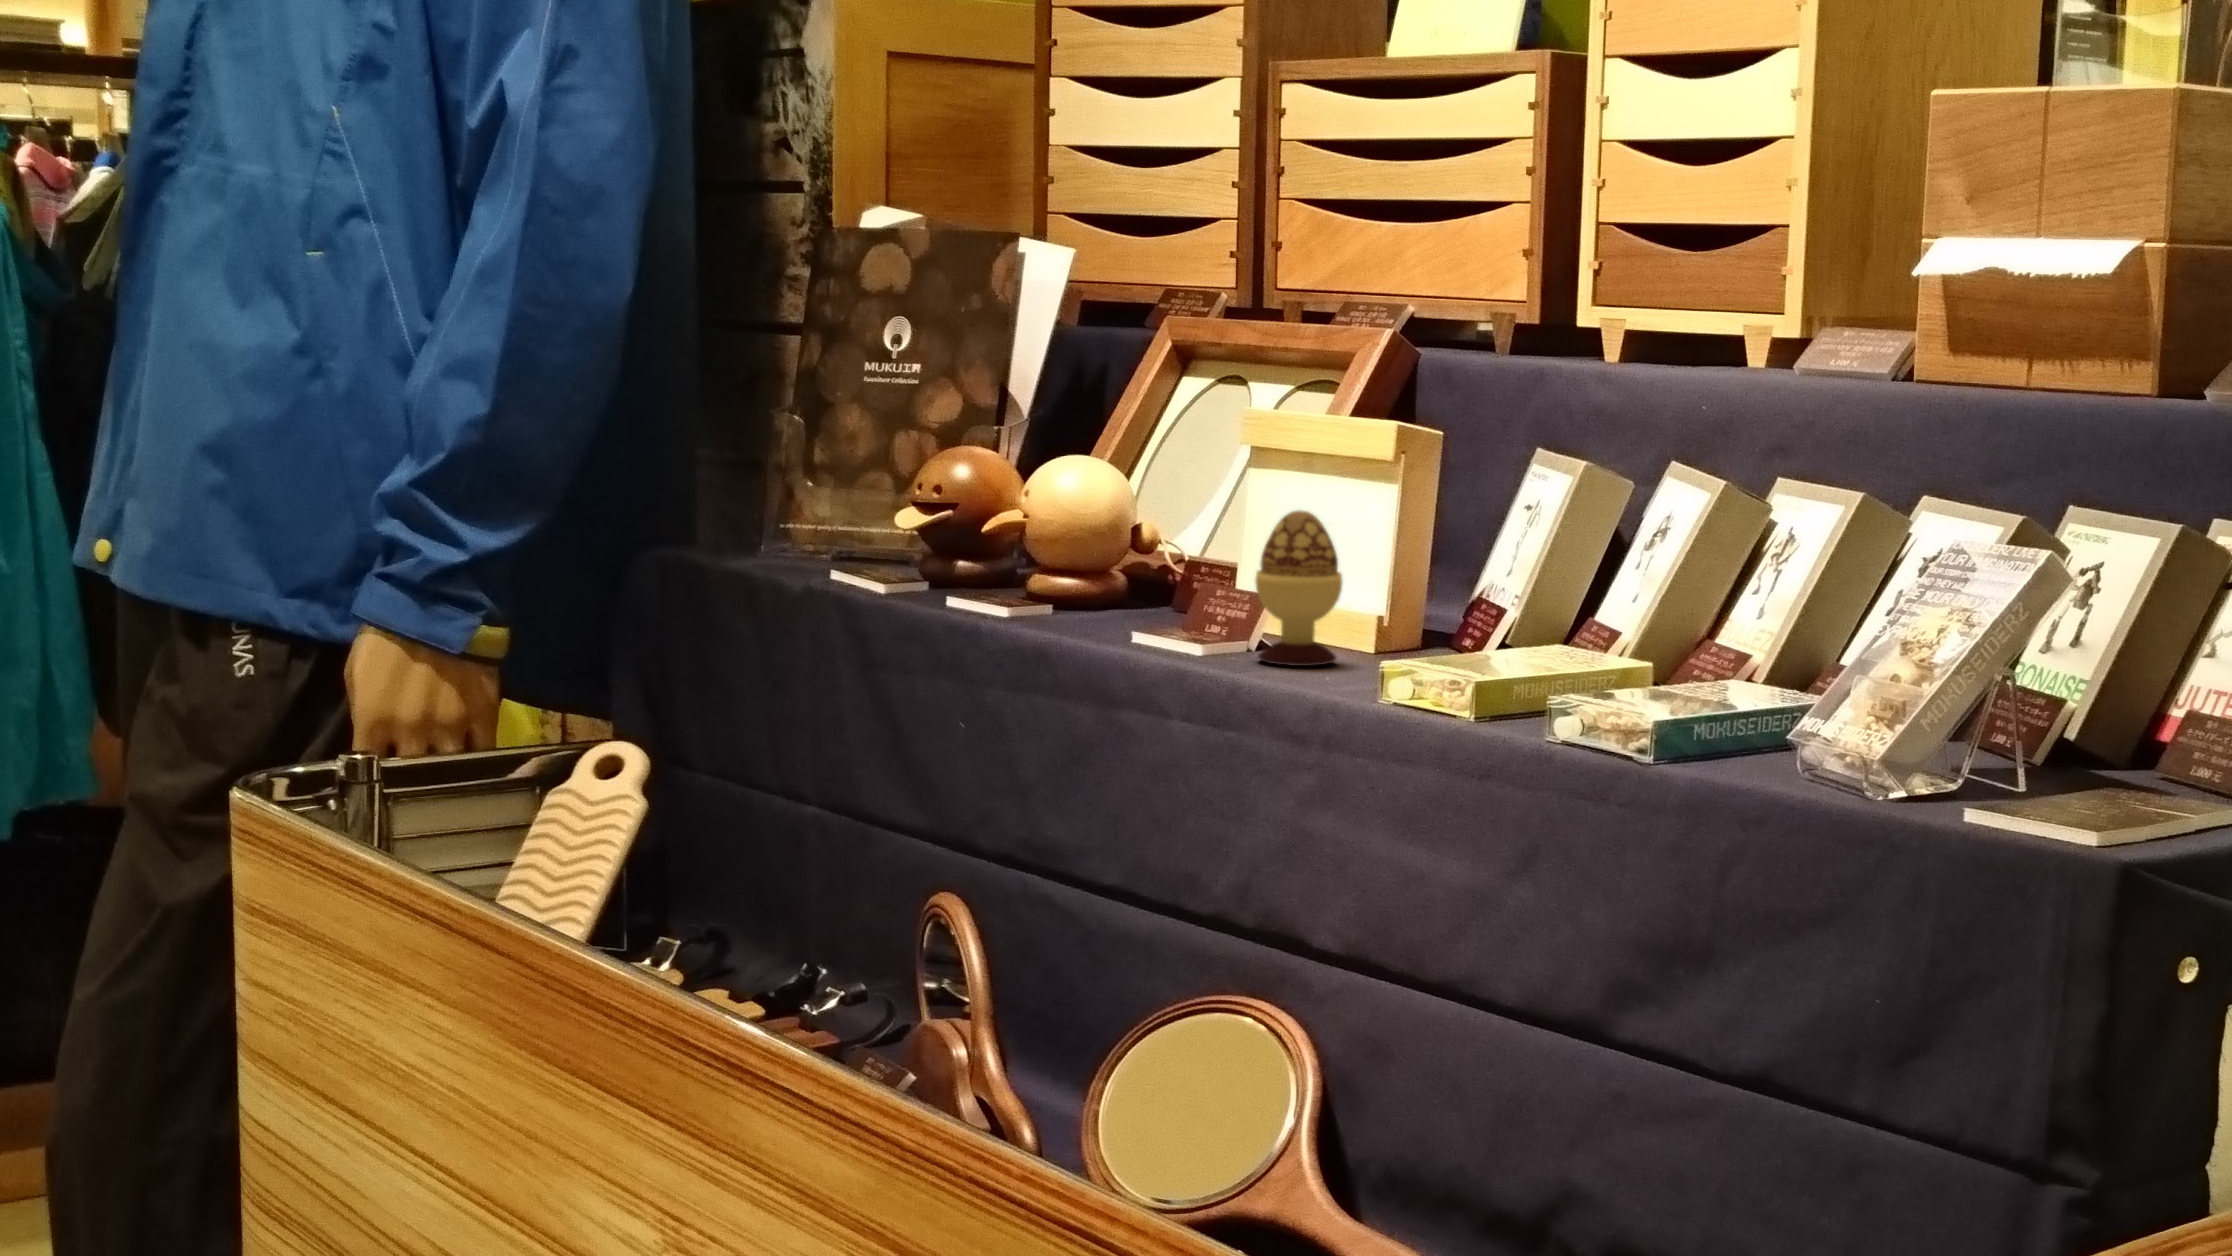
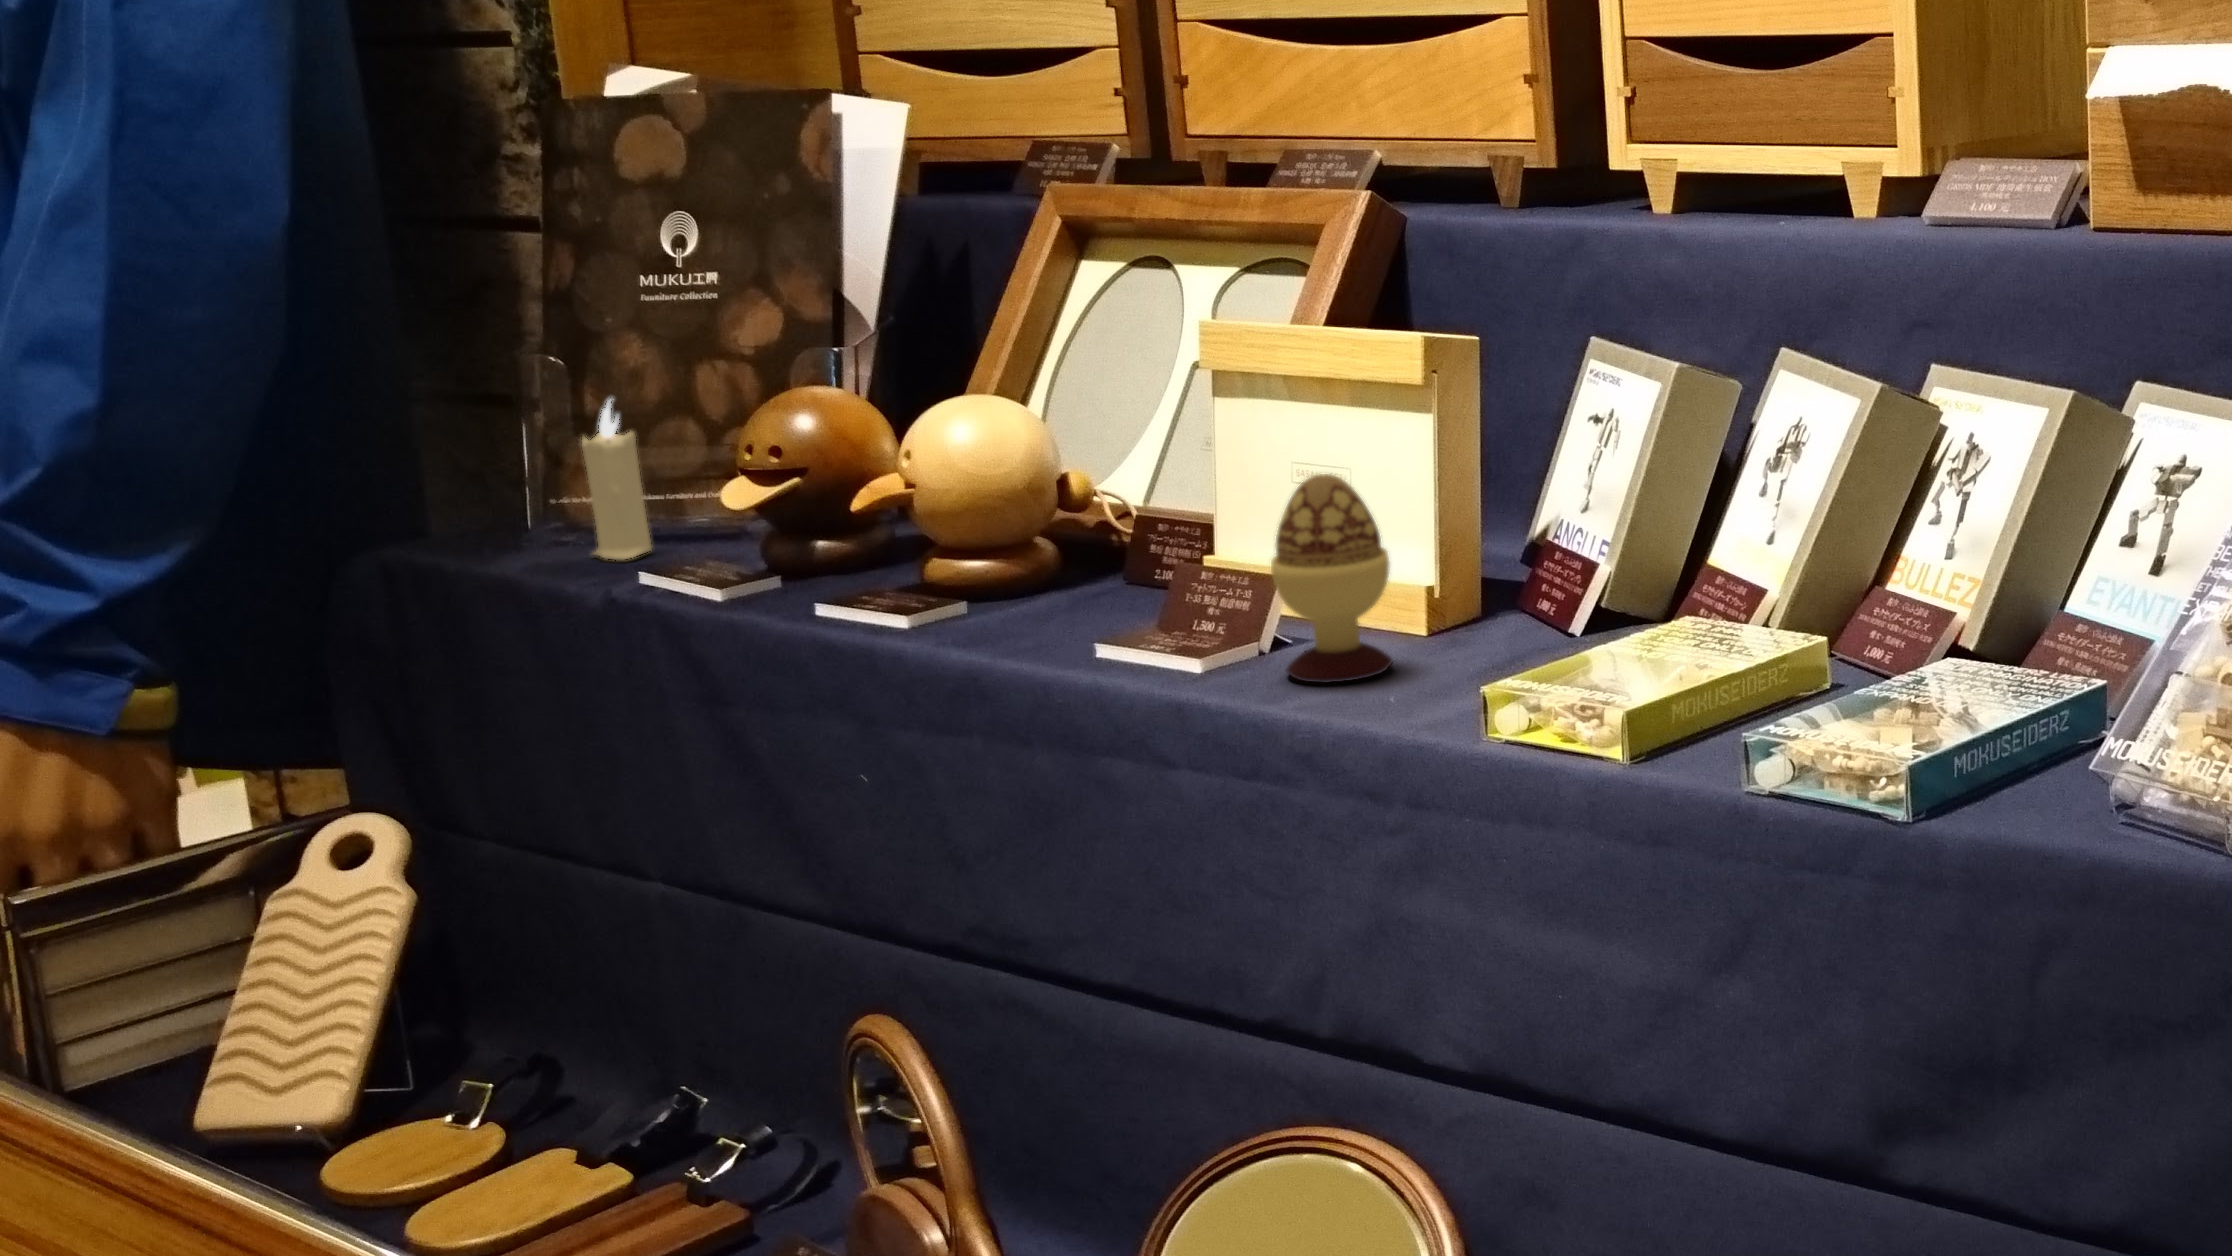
candle: none [802,447,846,568] -> present [582,400,651,559]

